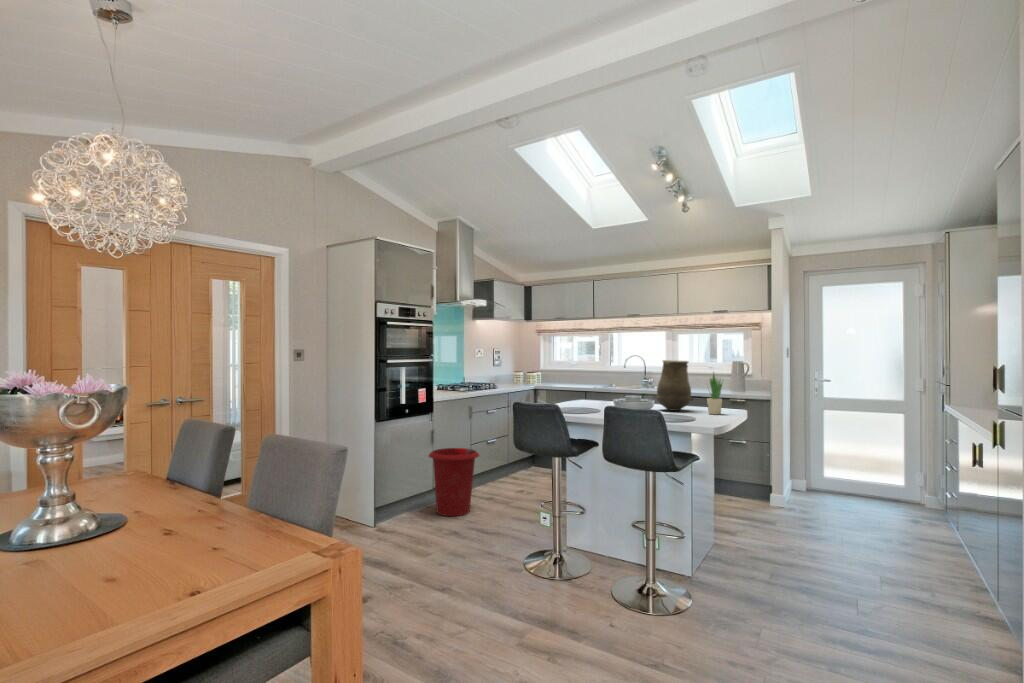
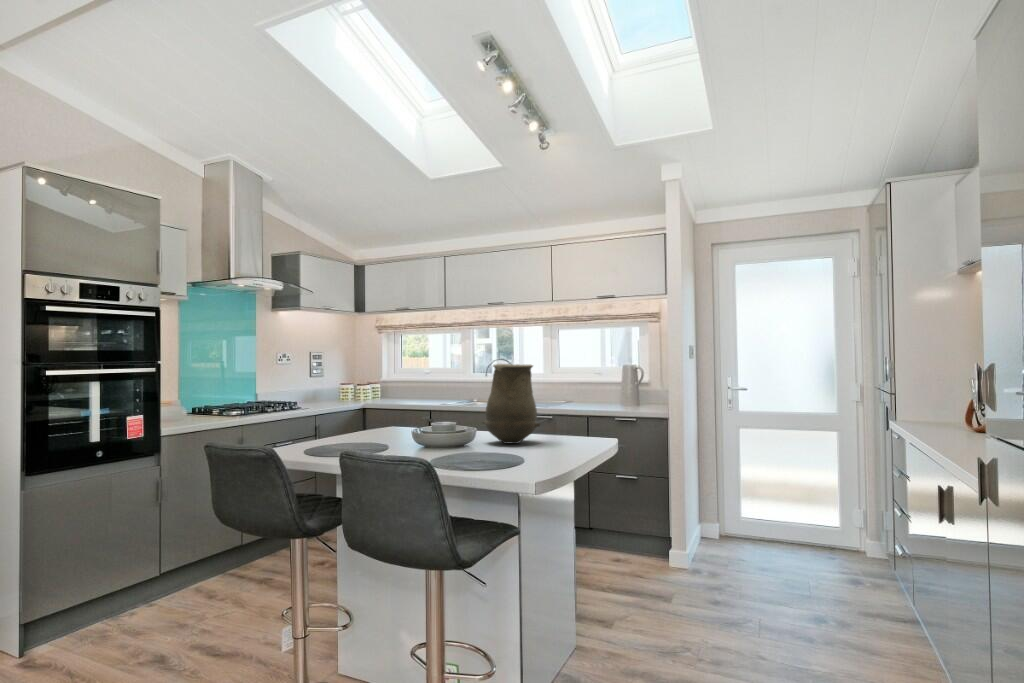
potted plant: present [707,372,723,414] -> none [554,380,581,449]
waste bin: present [429,448,479,516] -> none [140,507,233,623]

